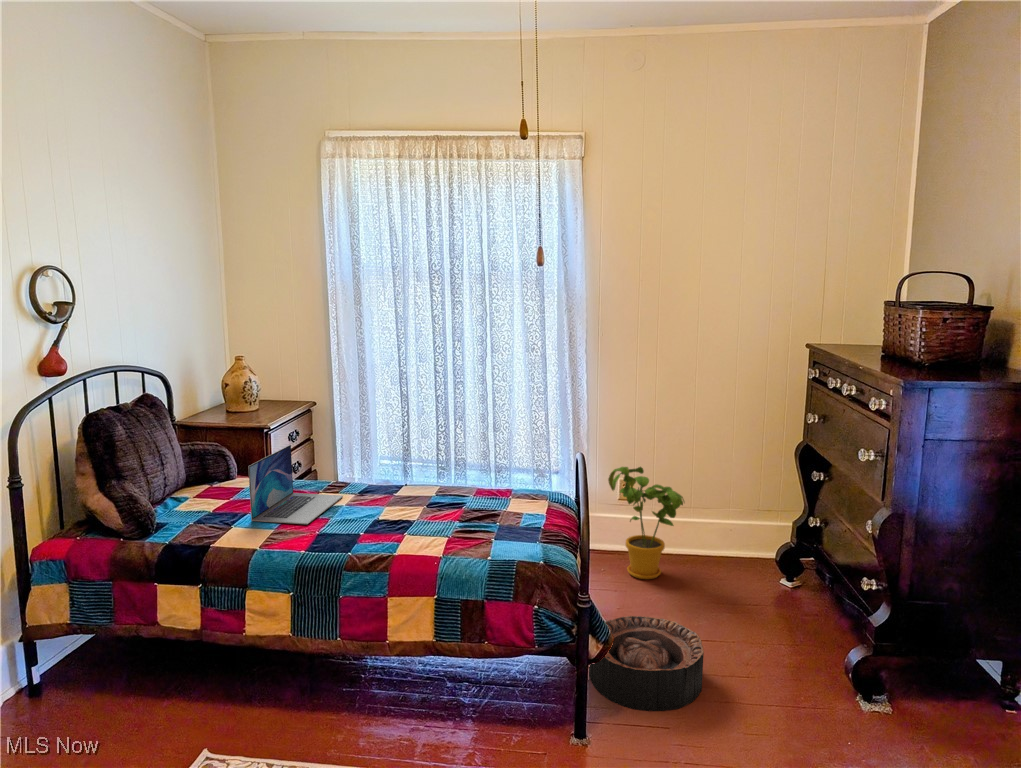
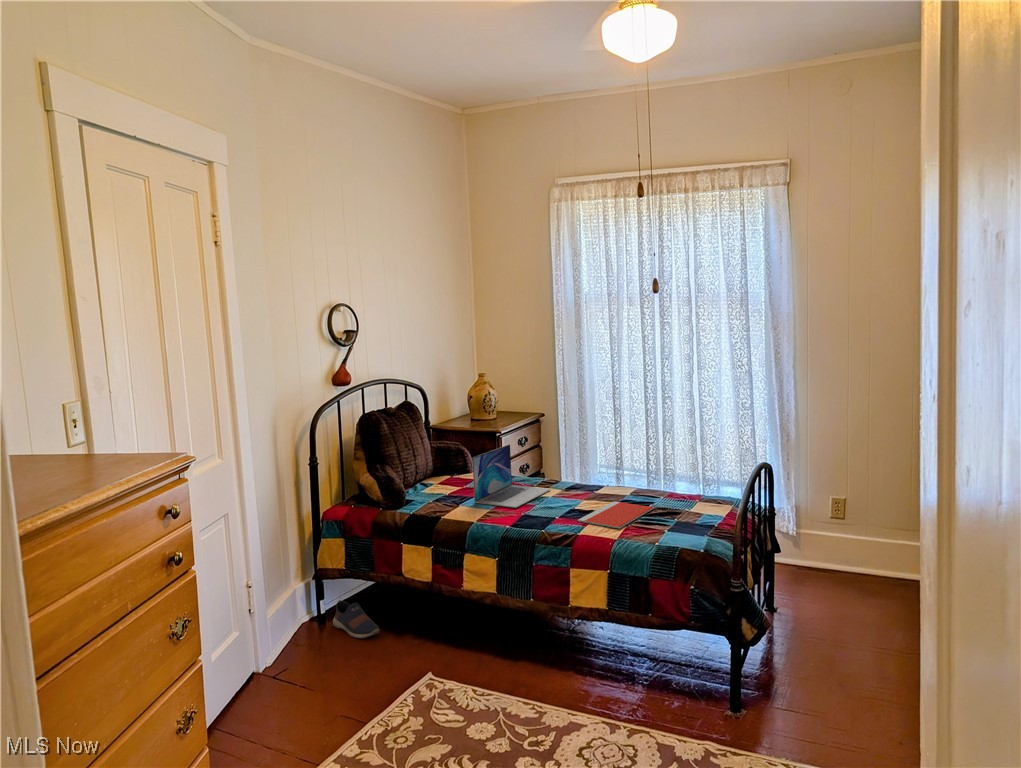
house plant: present [608,467,684,579] -> none [812,481,895,598]
notebook: none [388,506,468,542] -> present [578,501,654,528]
basket: present [589,616,704,711] -> none [765,622,882,711]
shoe: none [51,665,124,714] -> present [333,600,380,639]

